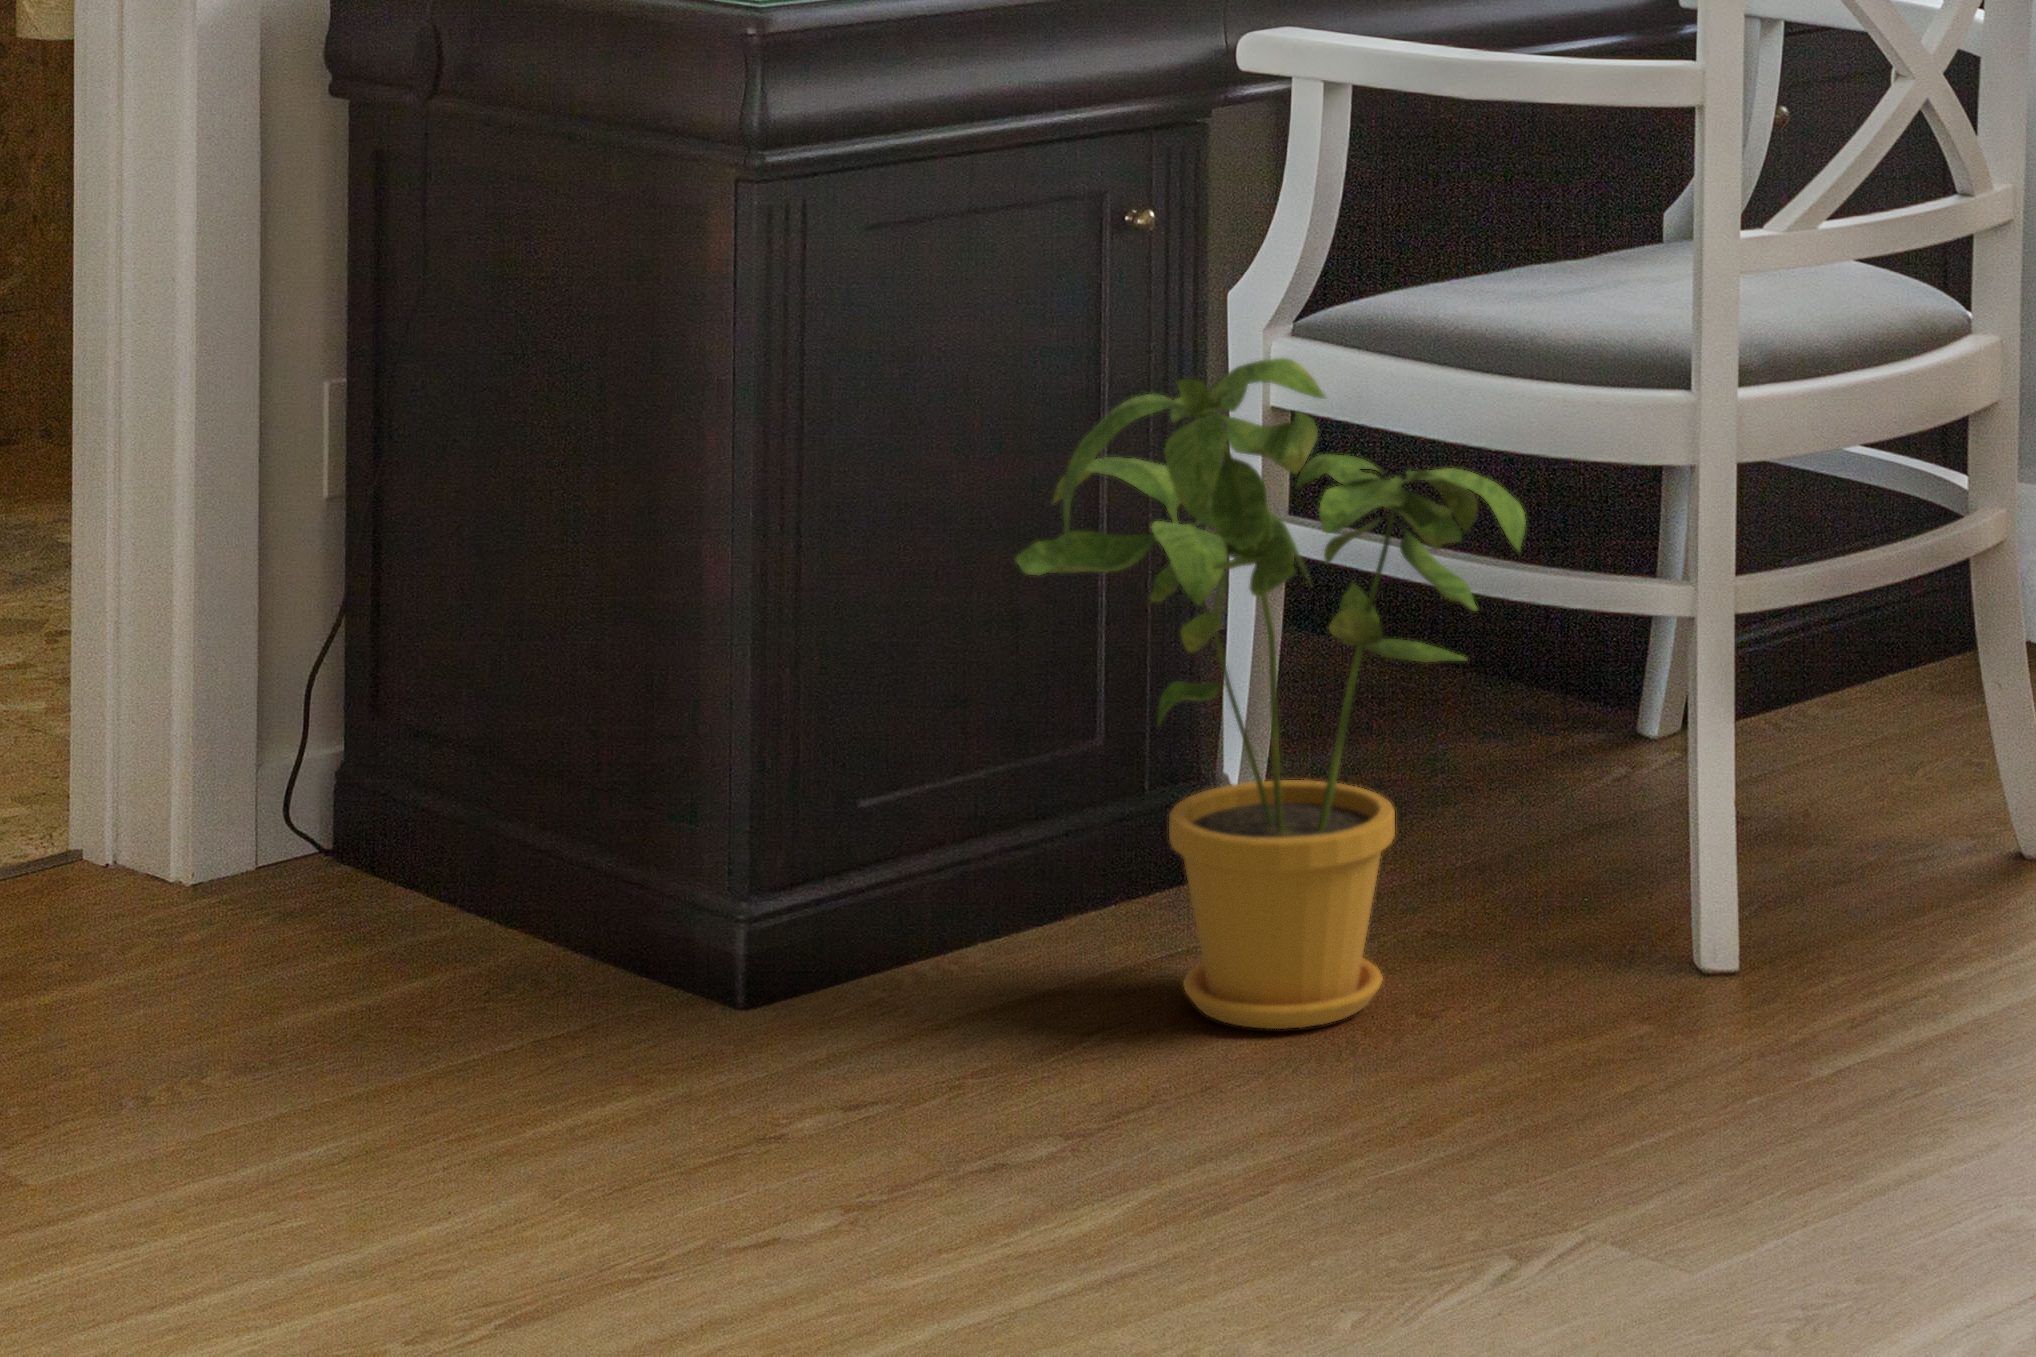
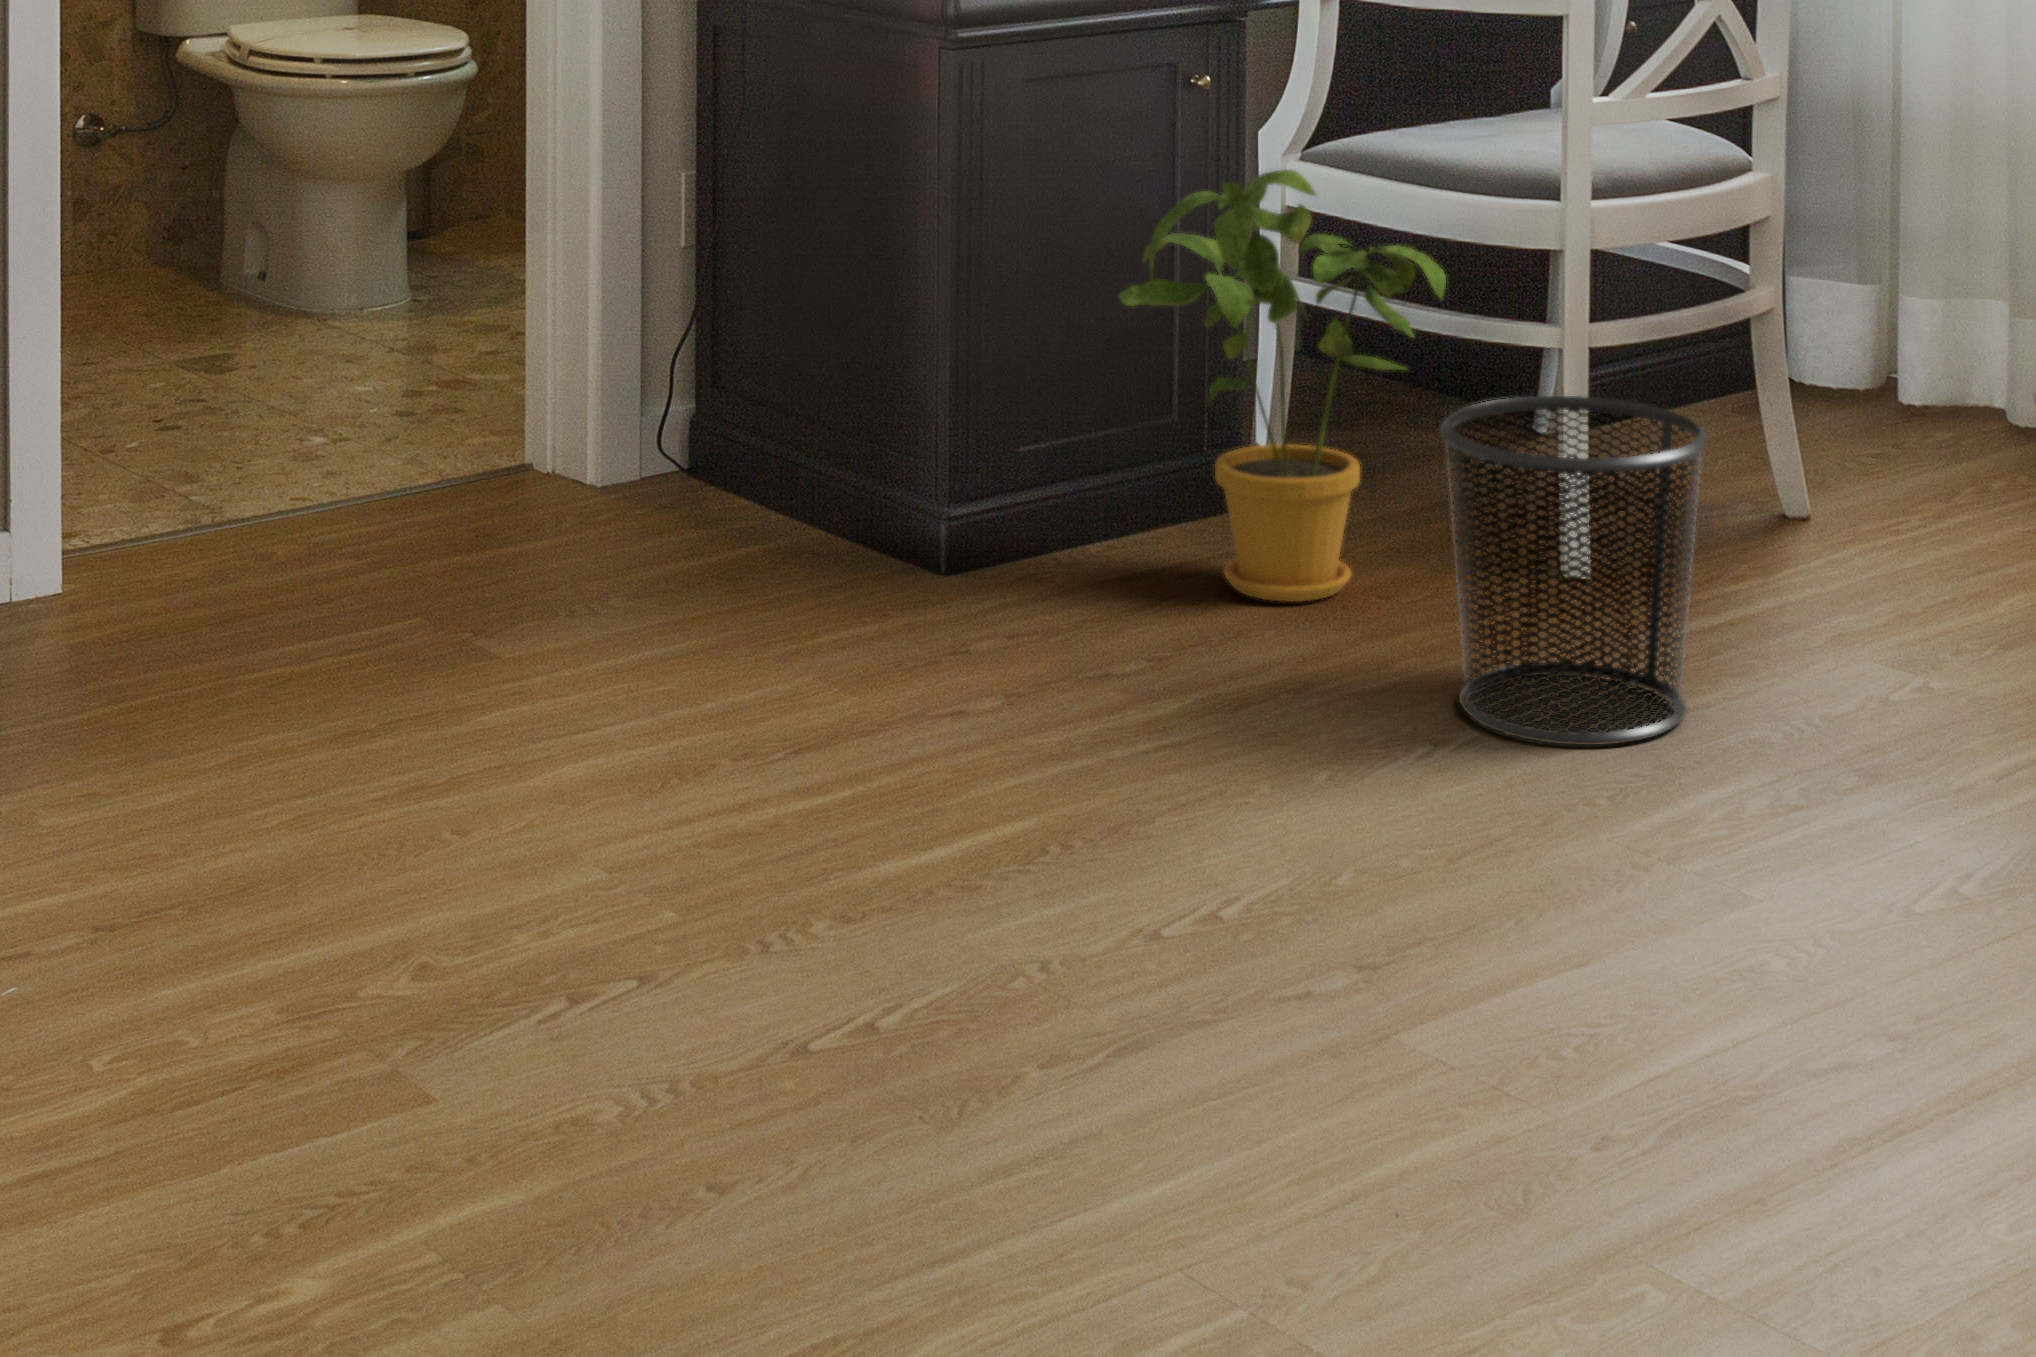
waste bin: none [1522,700,1936,1250] -> present [1440,396,1708,745]

